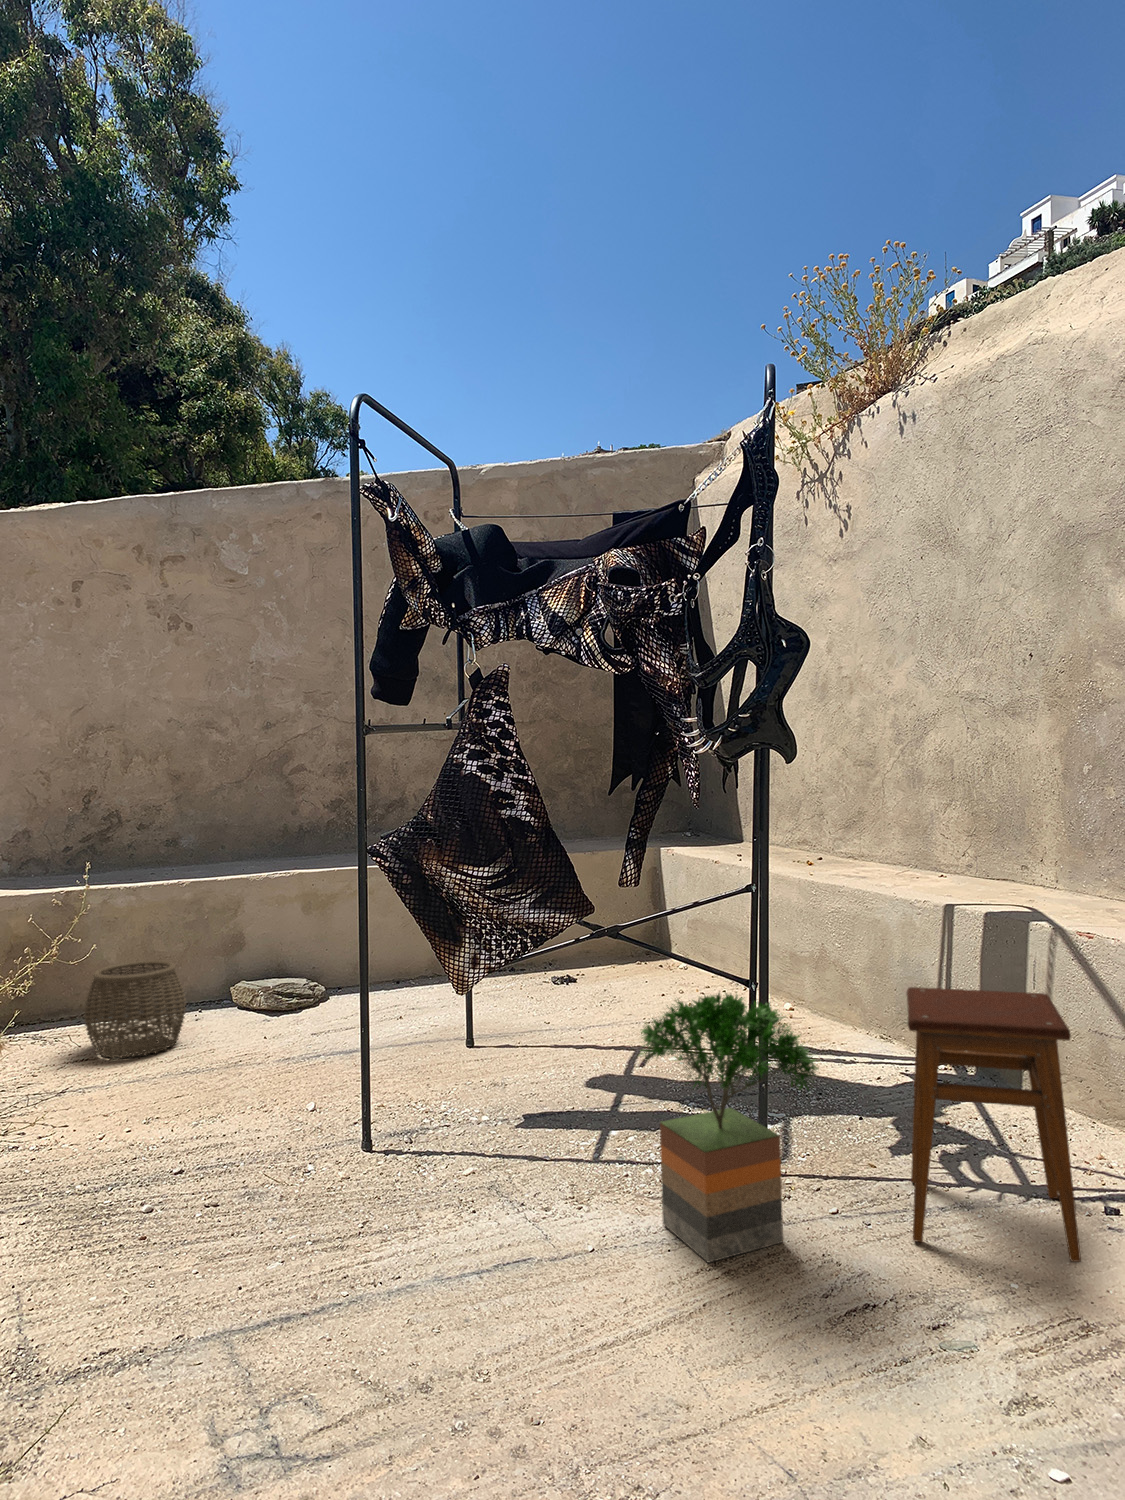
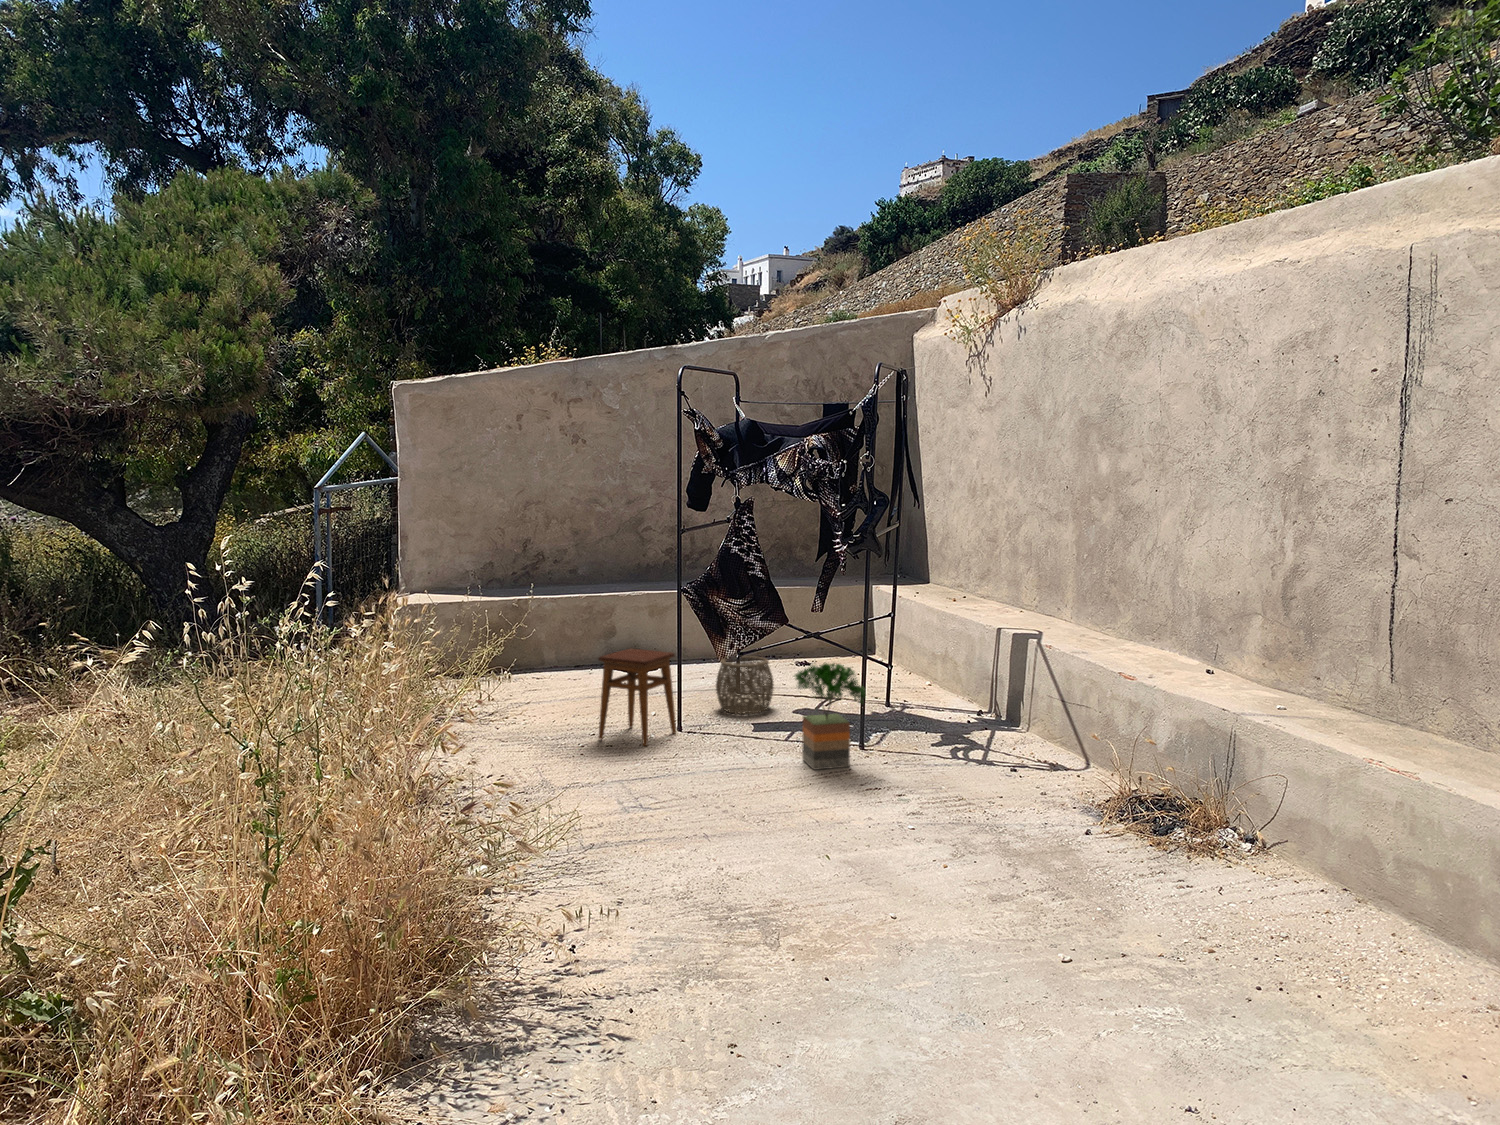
woven basket: present [84,961,186,1058] -> present [716,656,774,714]
stool: present [907,987,1081,1262] -> present [599,648,676,746]

